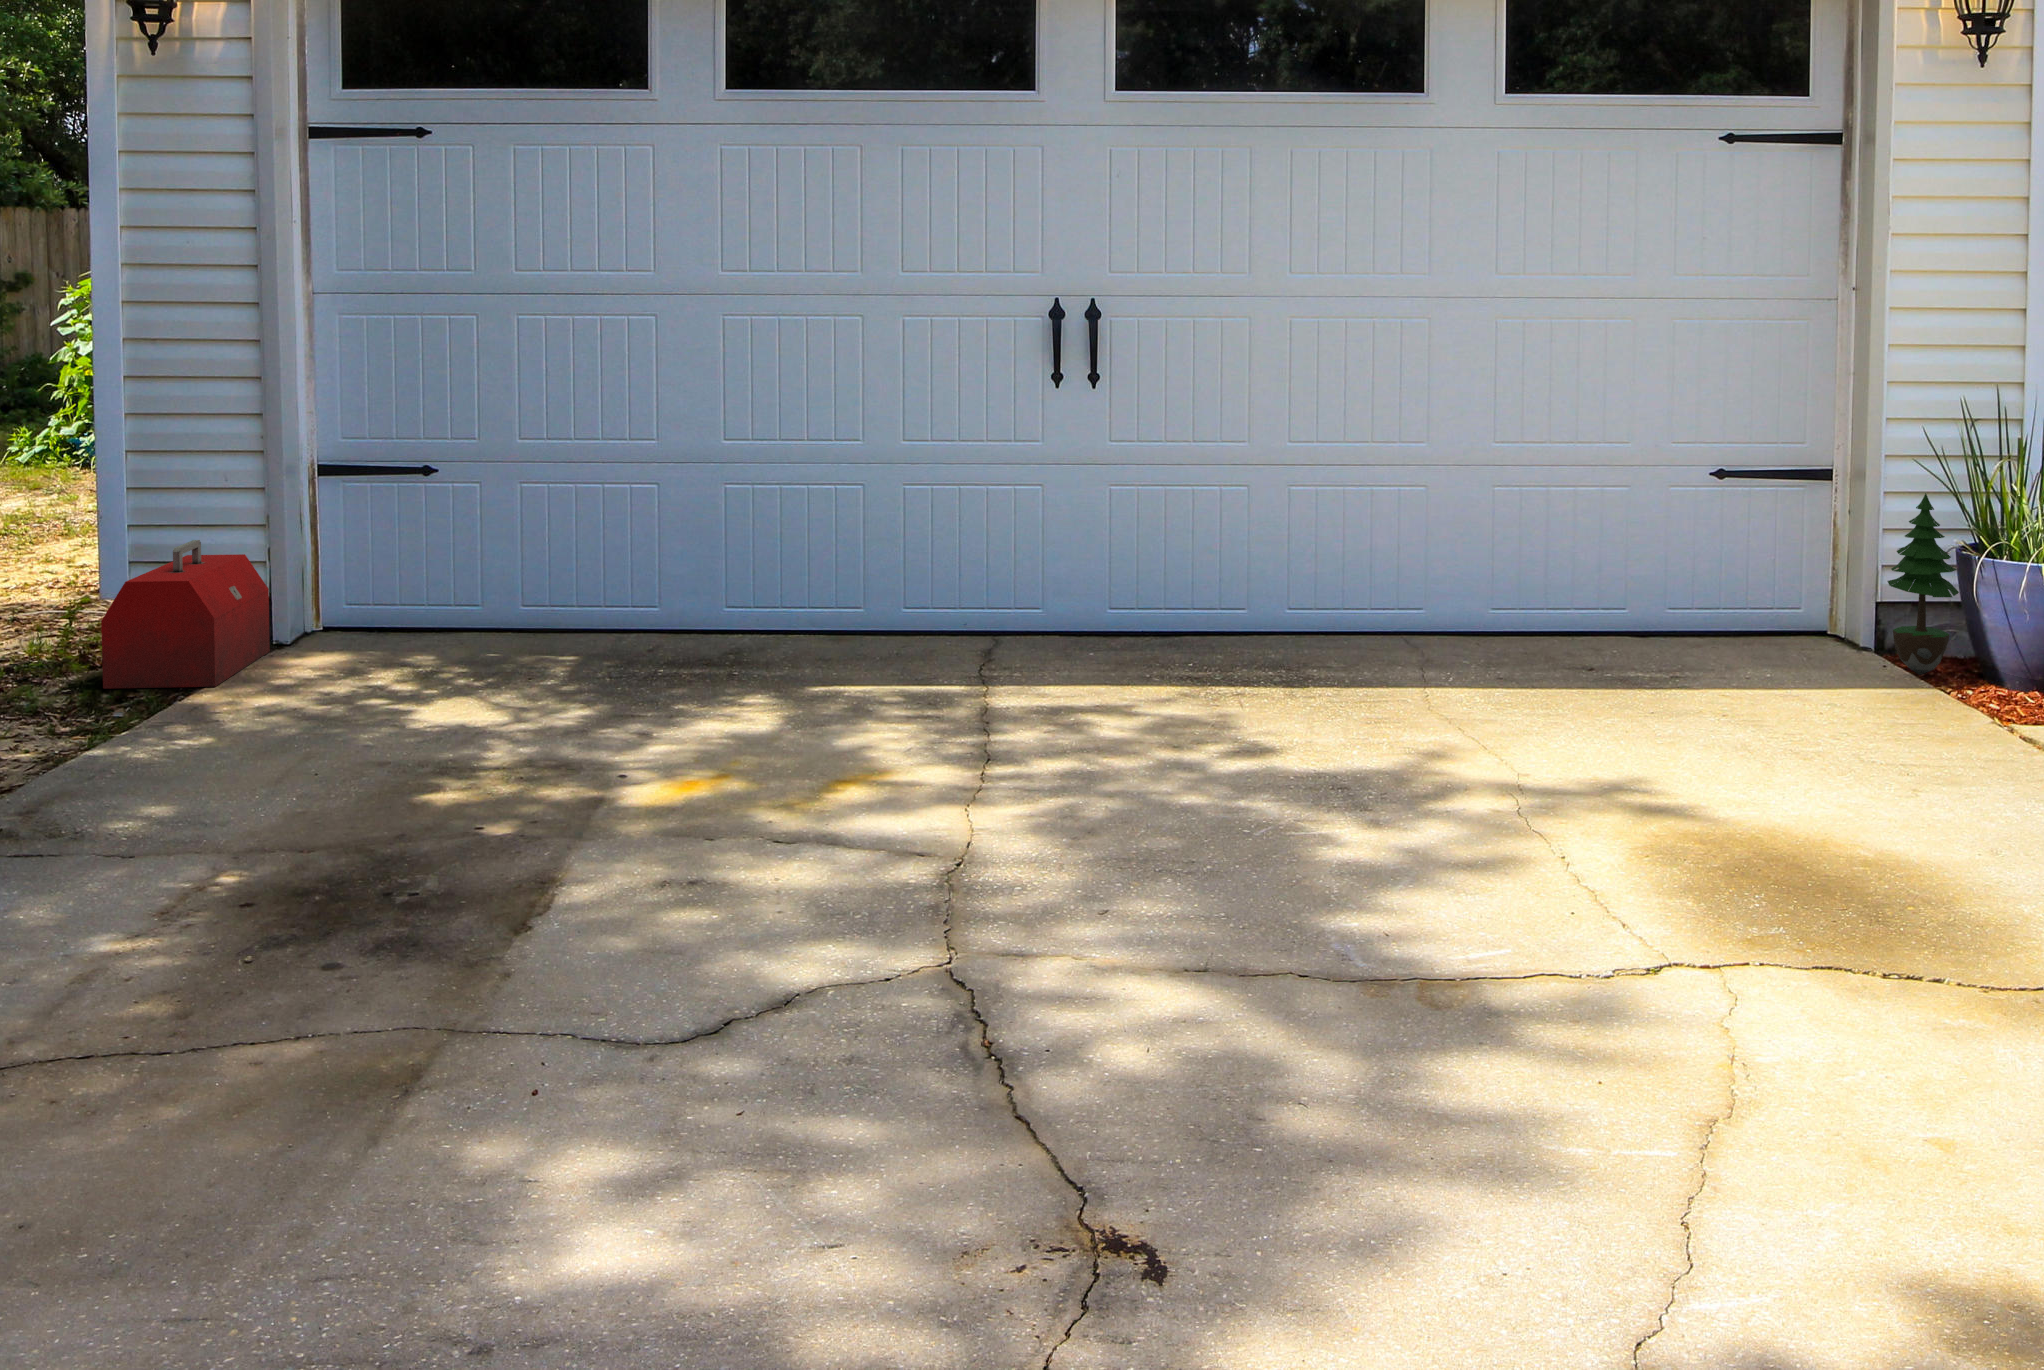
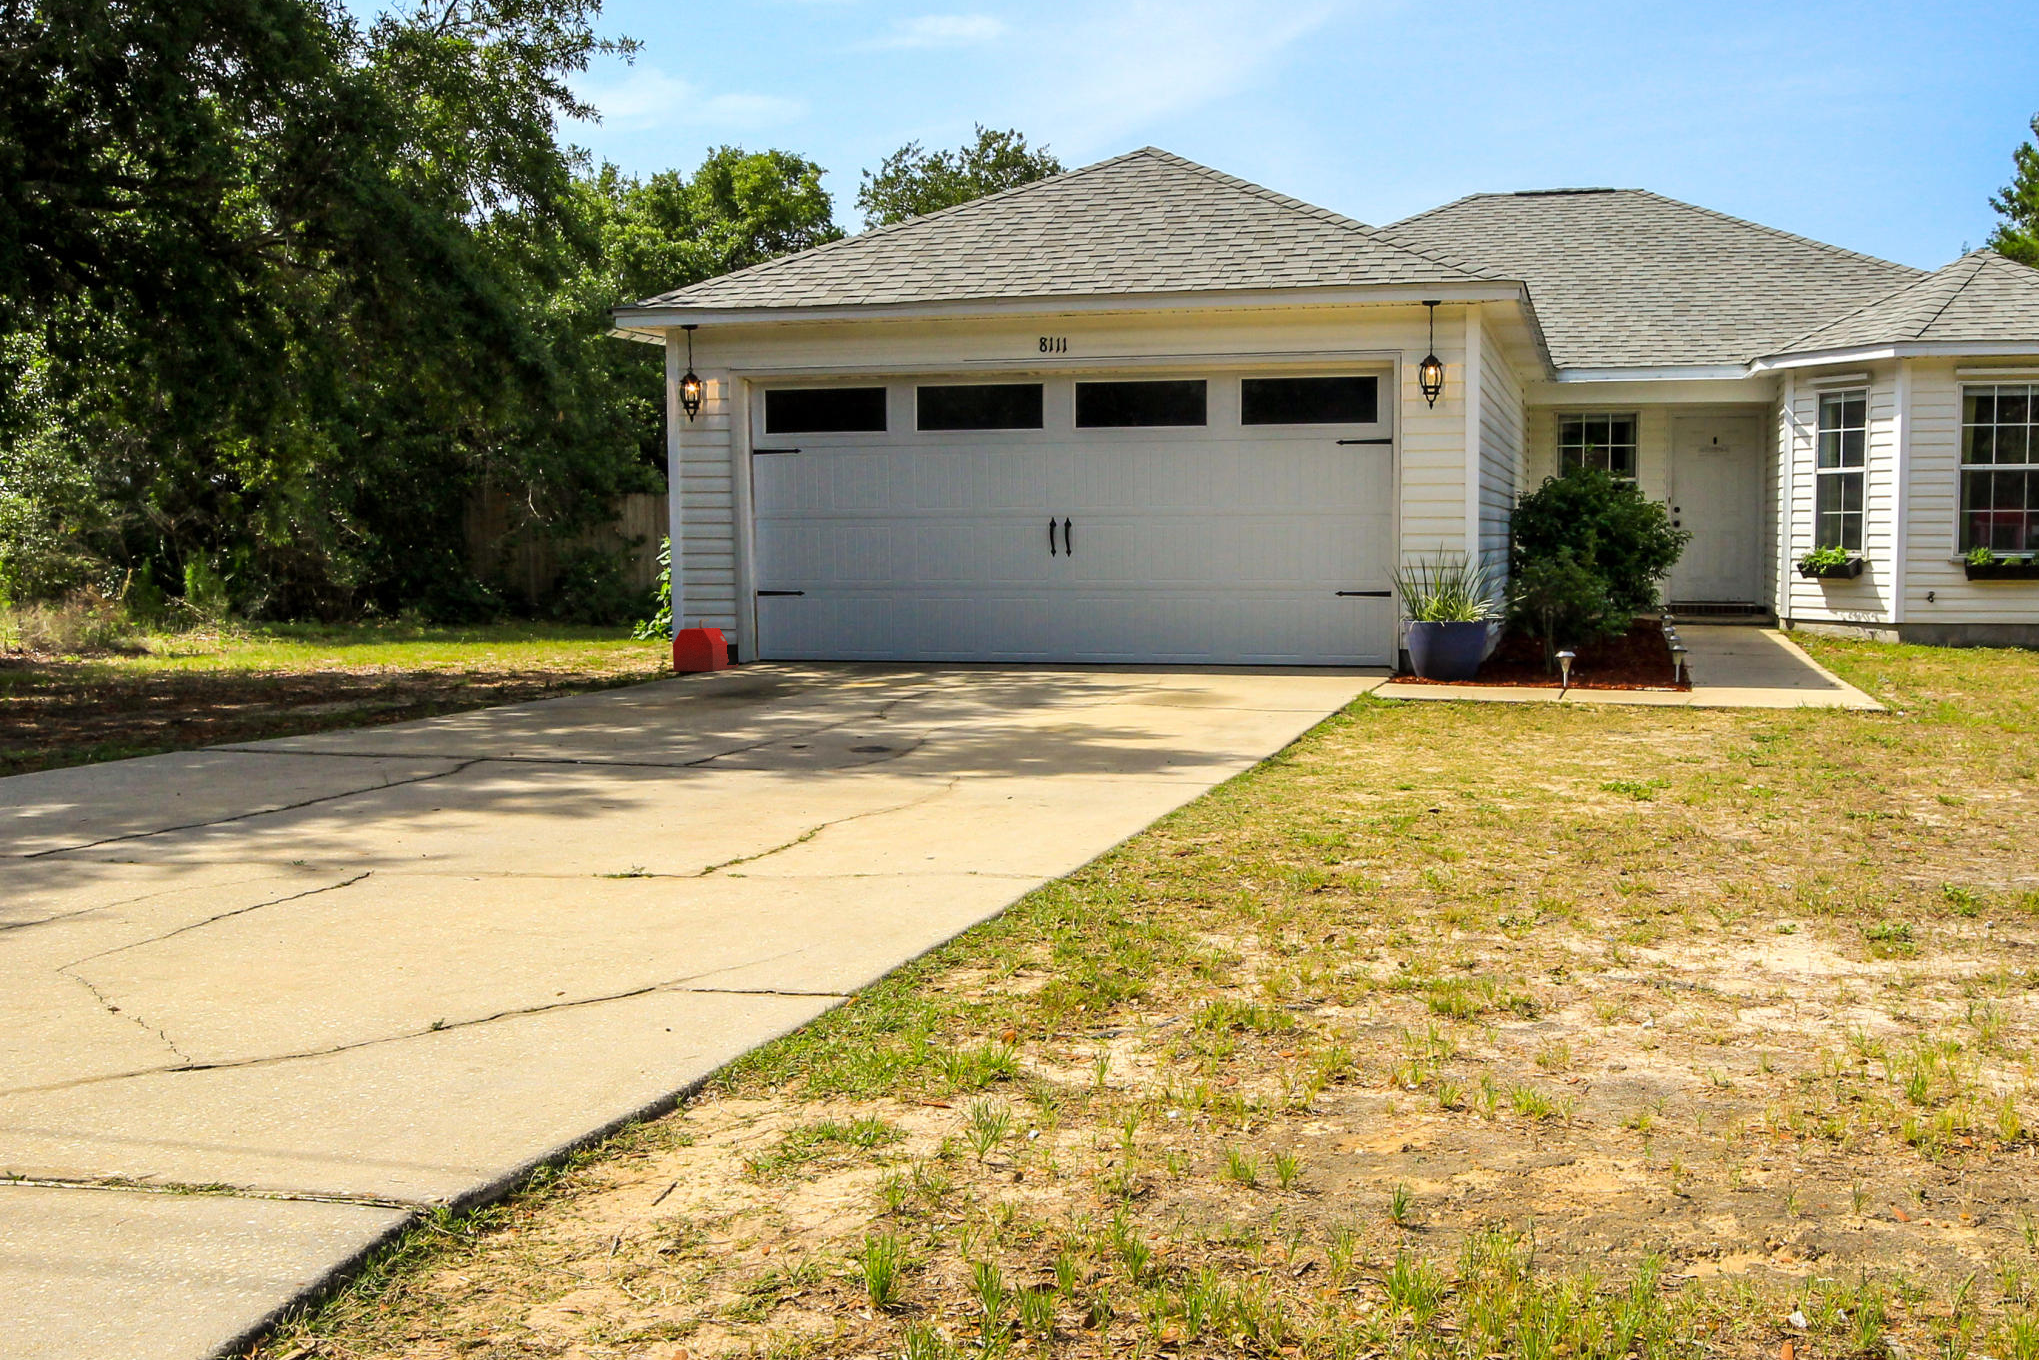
potted tree: present [1888,493,1959,675] -> none [1383,596,1412,678]

